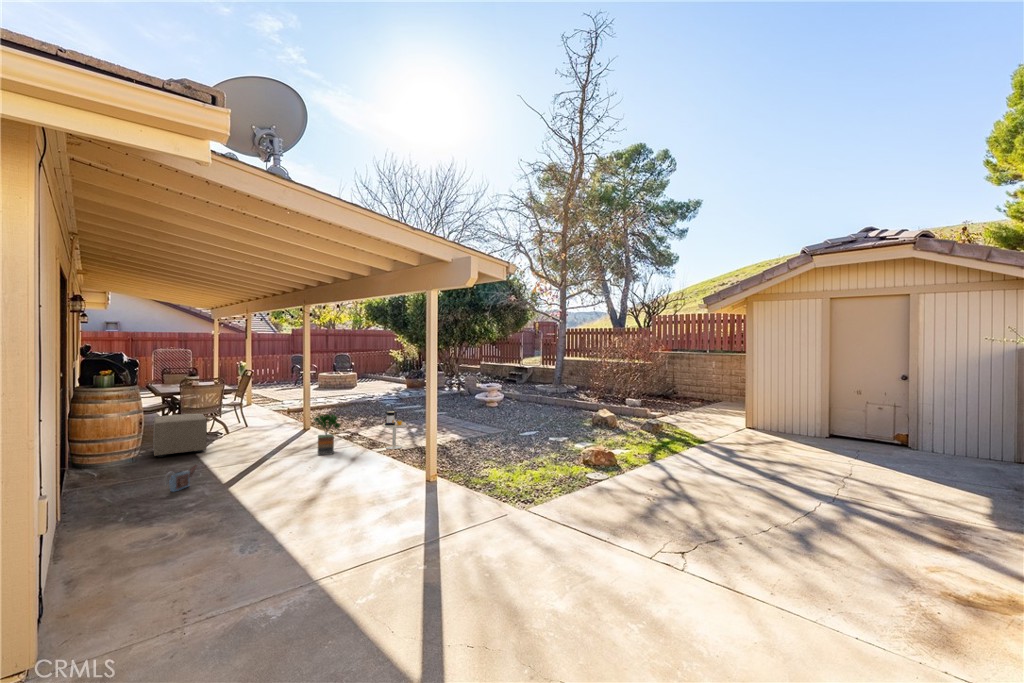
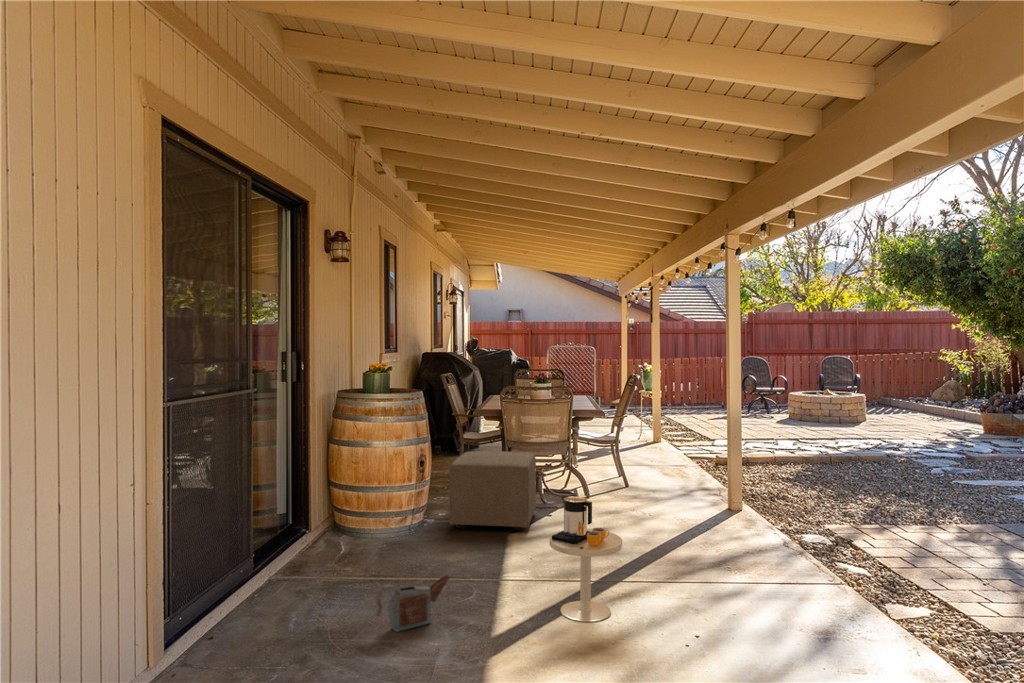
side table: present [382,411,406,449] -> present [550,497,622,622]
potted tree: present [314,414,340,455] -> none [718,490,792,604]

